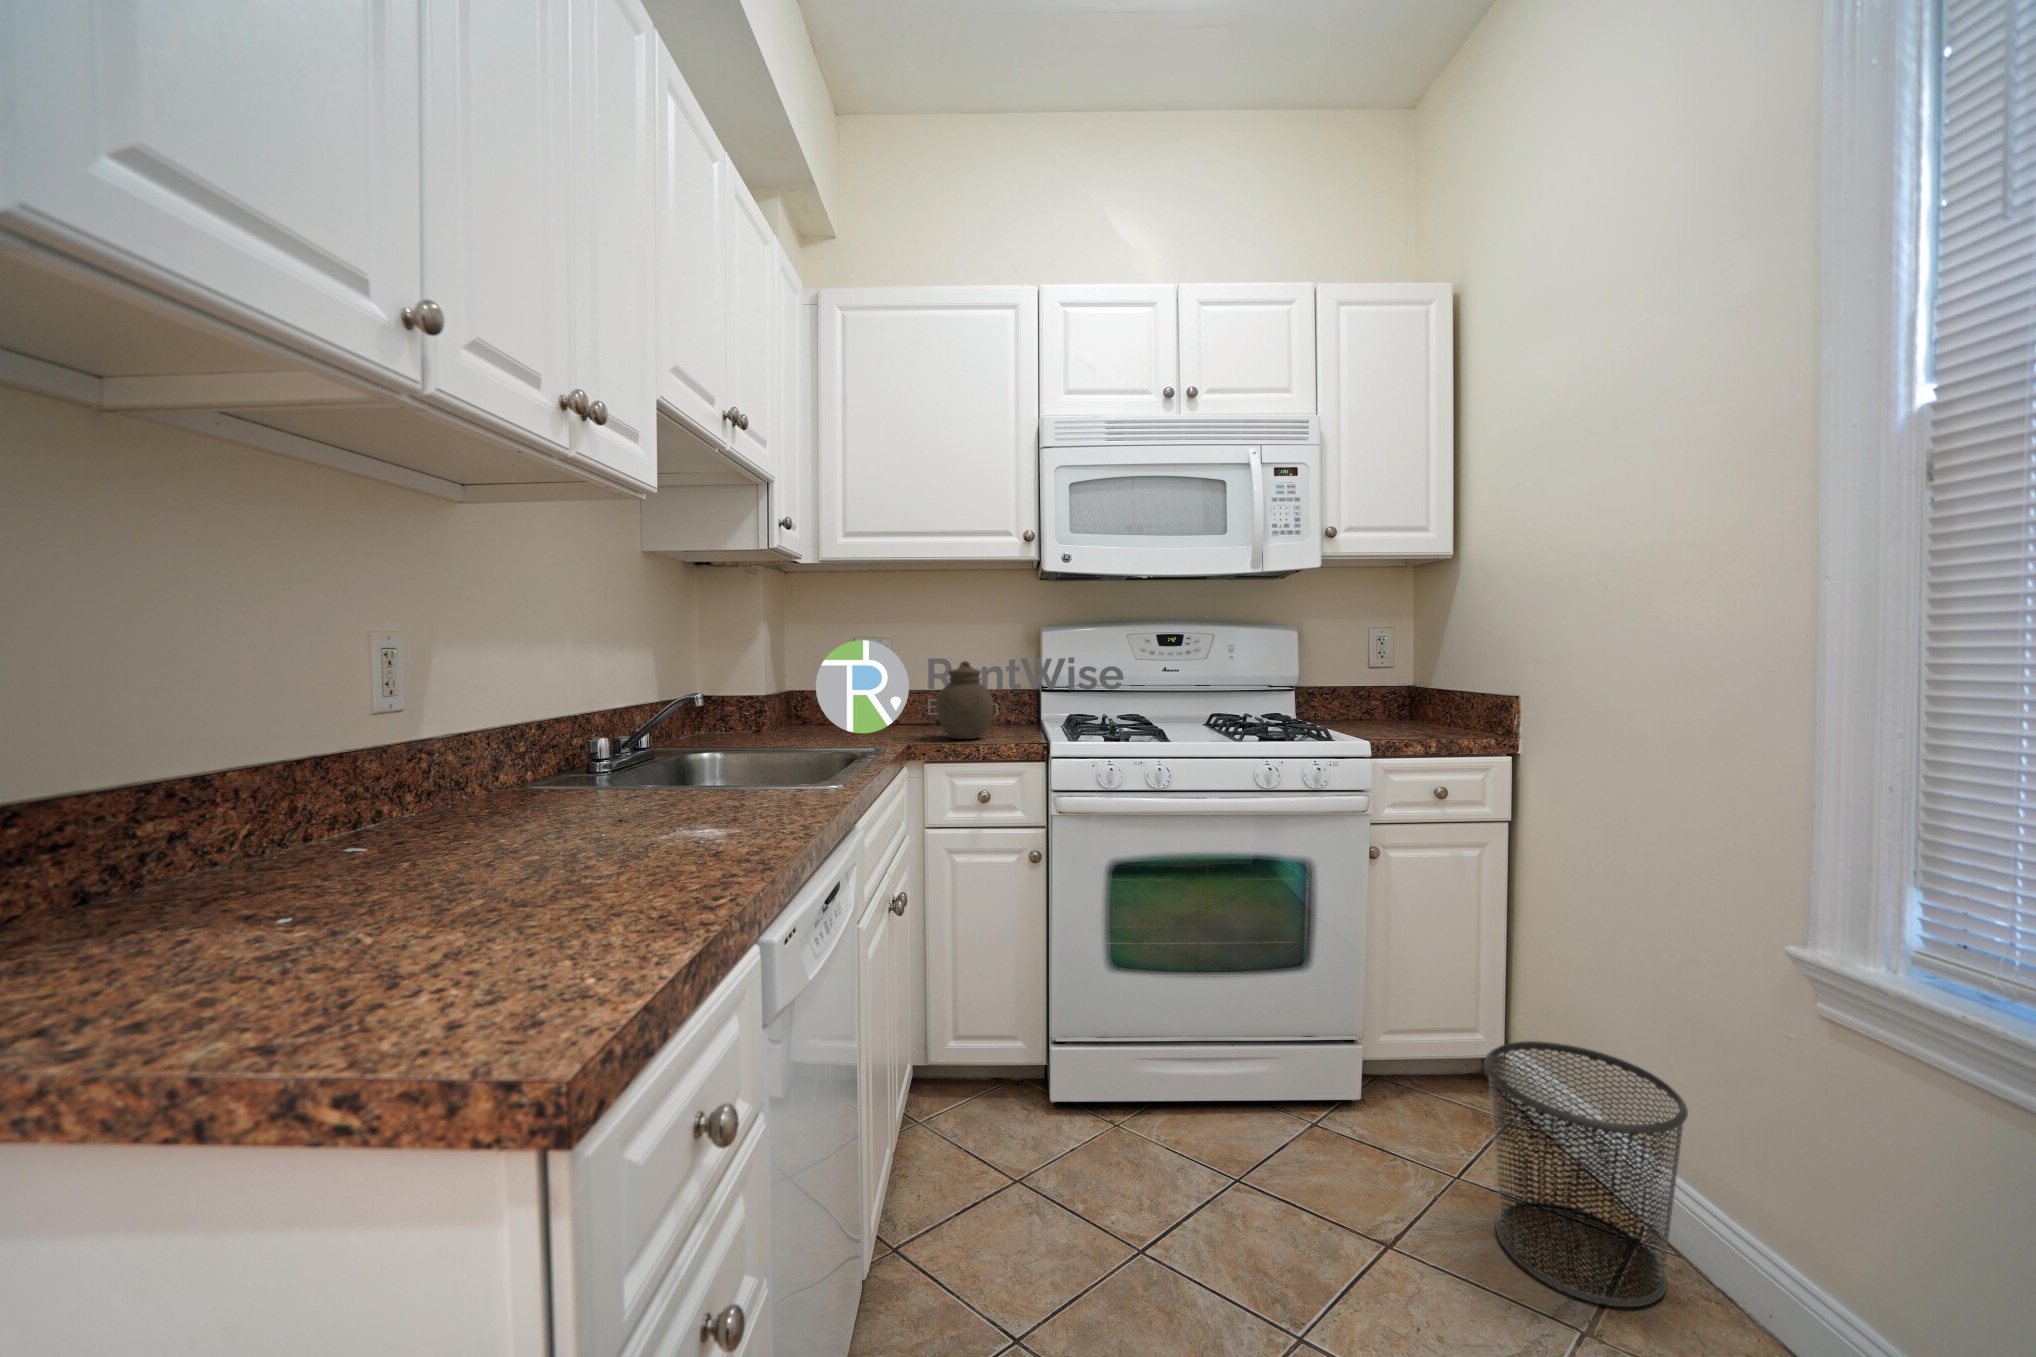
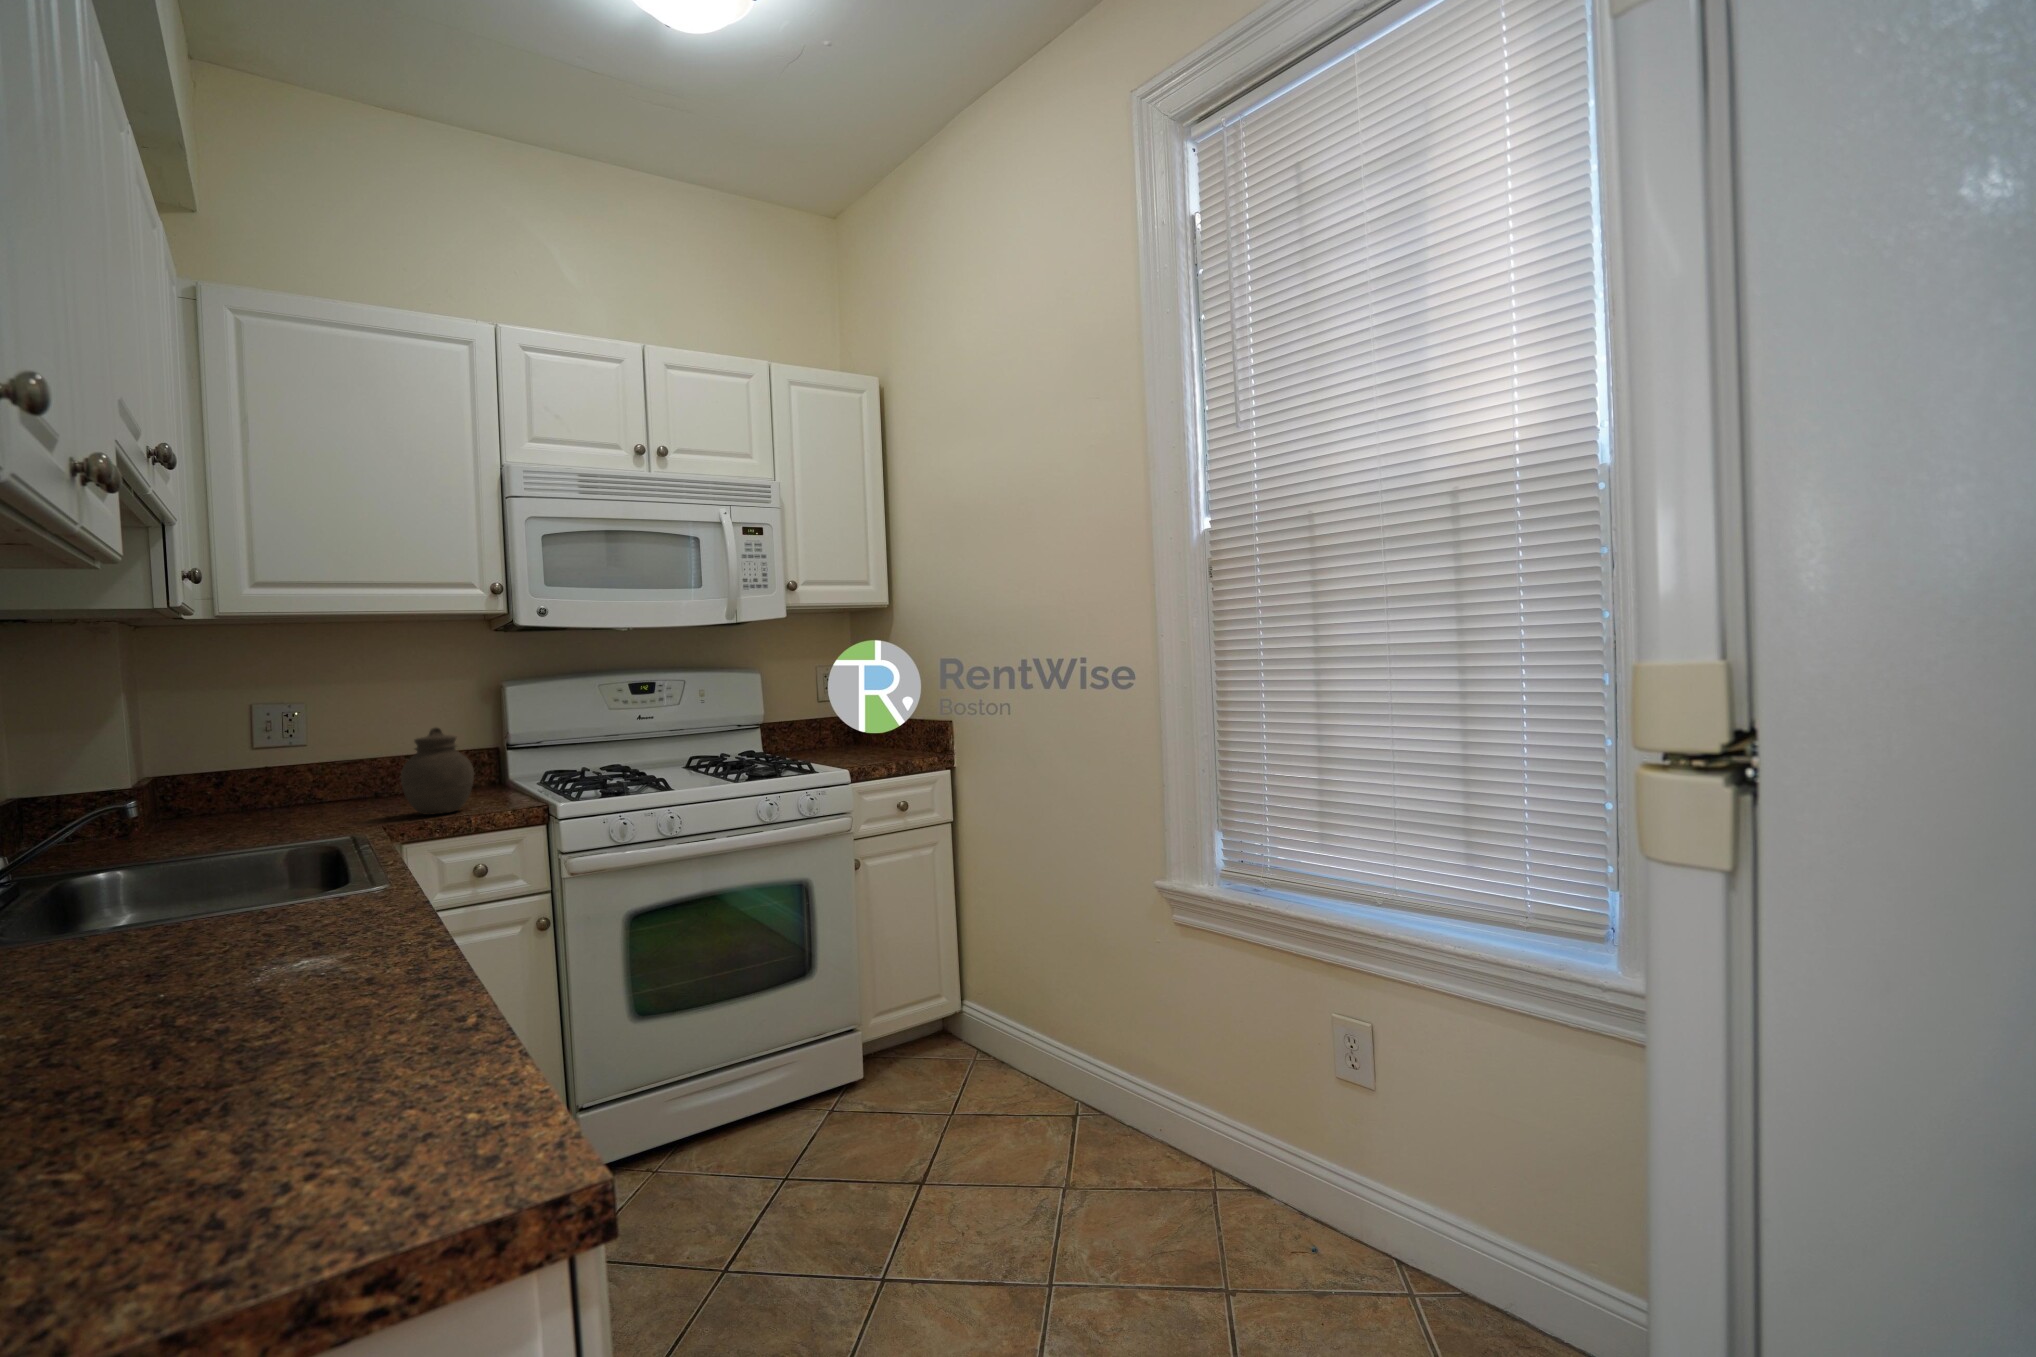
trash can: present [1484,1041,1688,1307] -> none [956,972,1076,1139]

